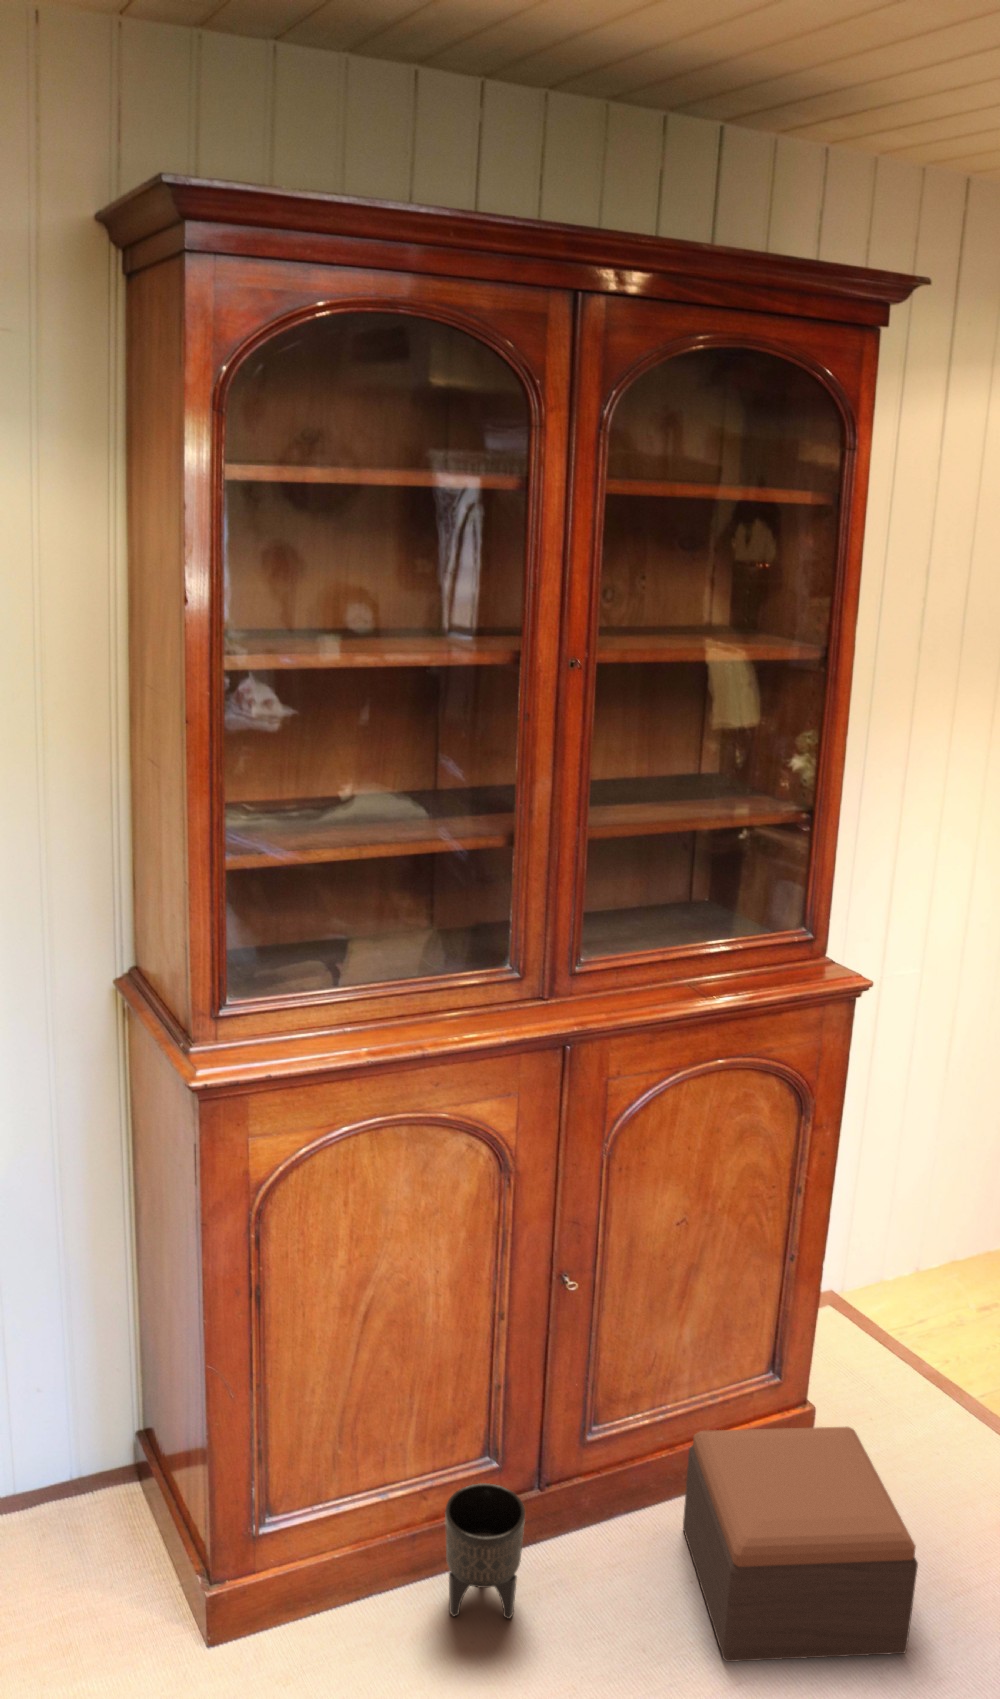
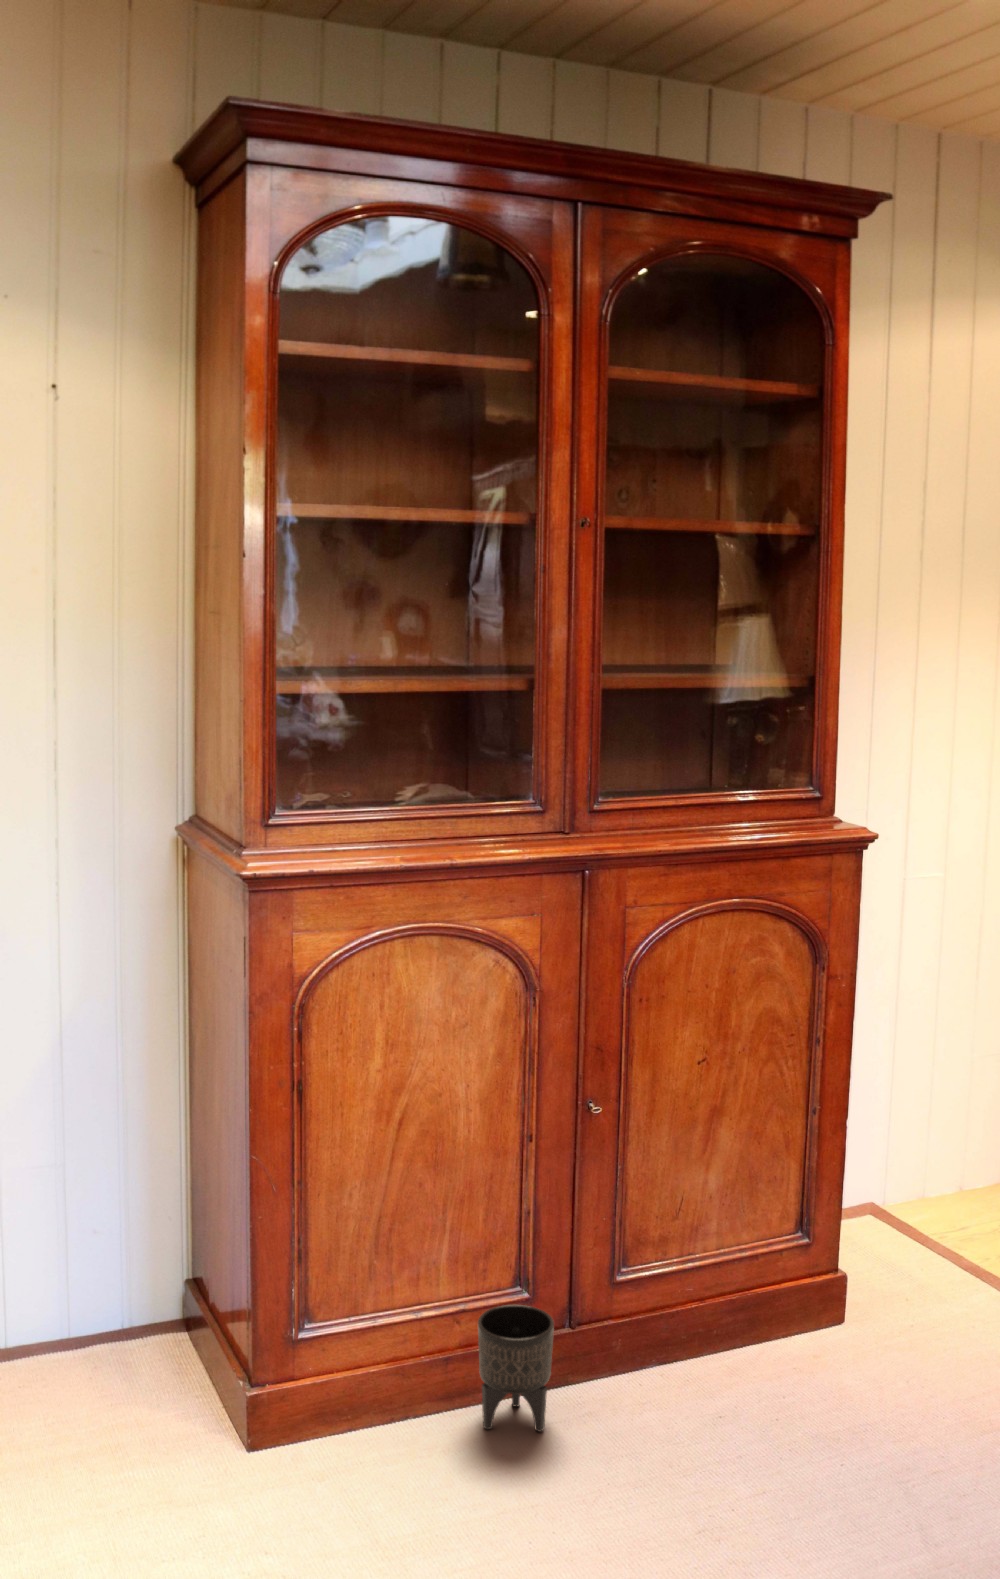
footstool: present [683,1427,918,1662] -> none [713,1266,932,1465]

